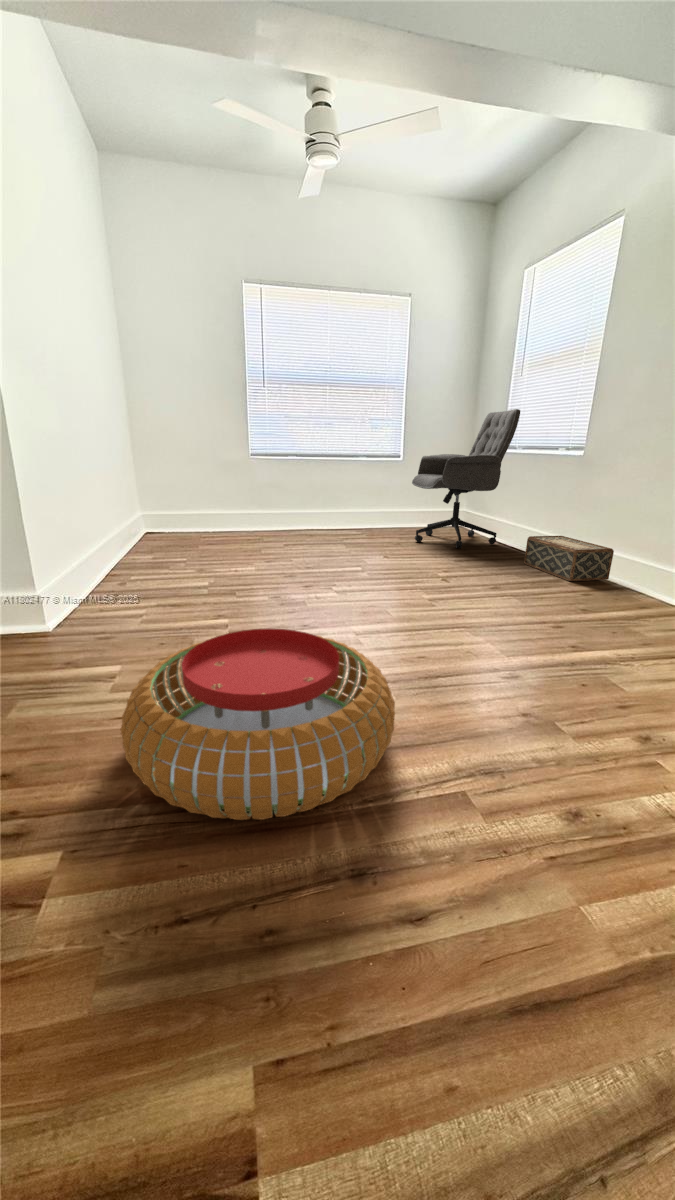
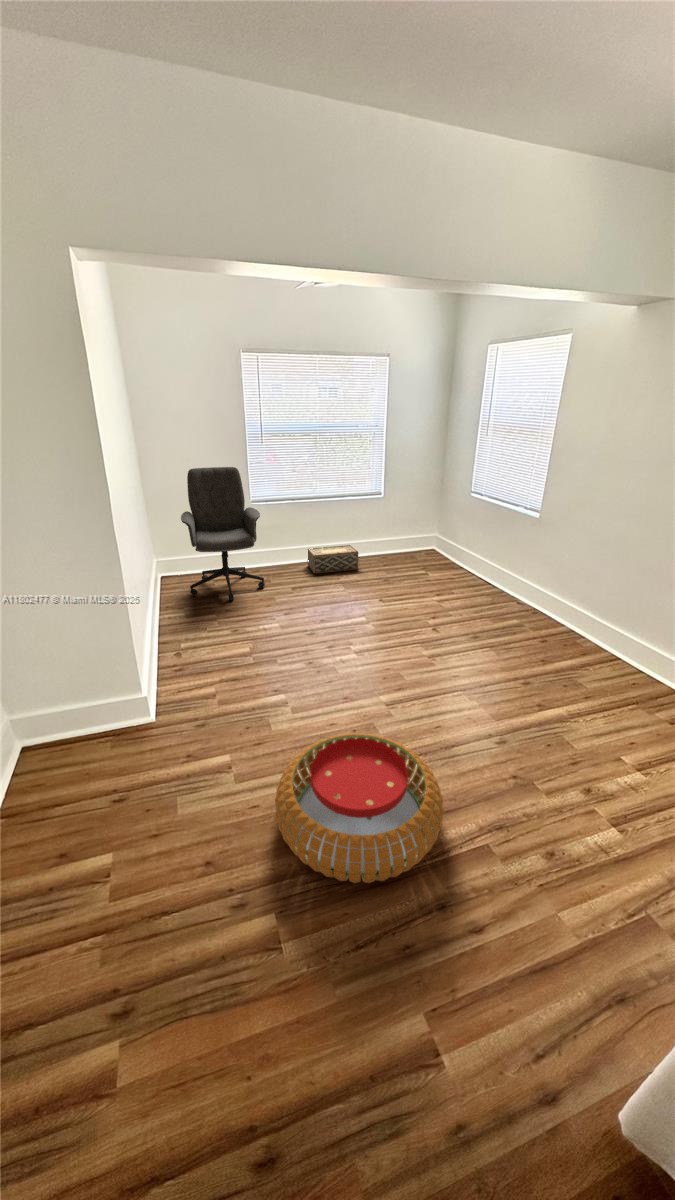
office chair: present [412,409,520,548] -> present [181,467,265,600]
woven basket: present [524,536,614,581] -> present [308,545,358,574]

